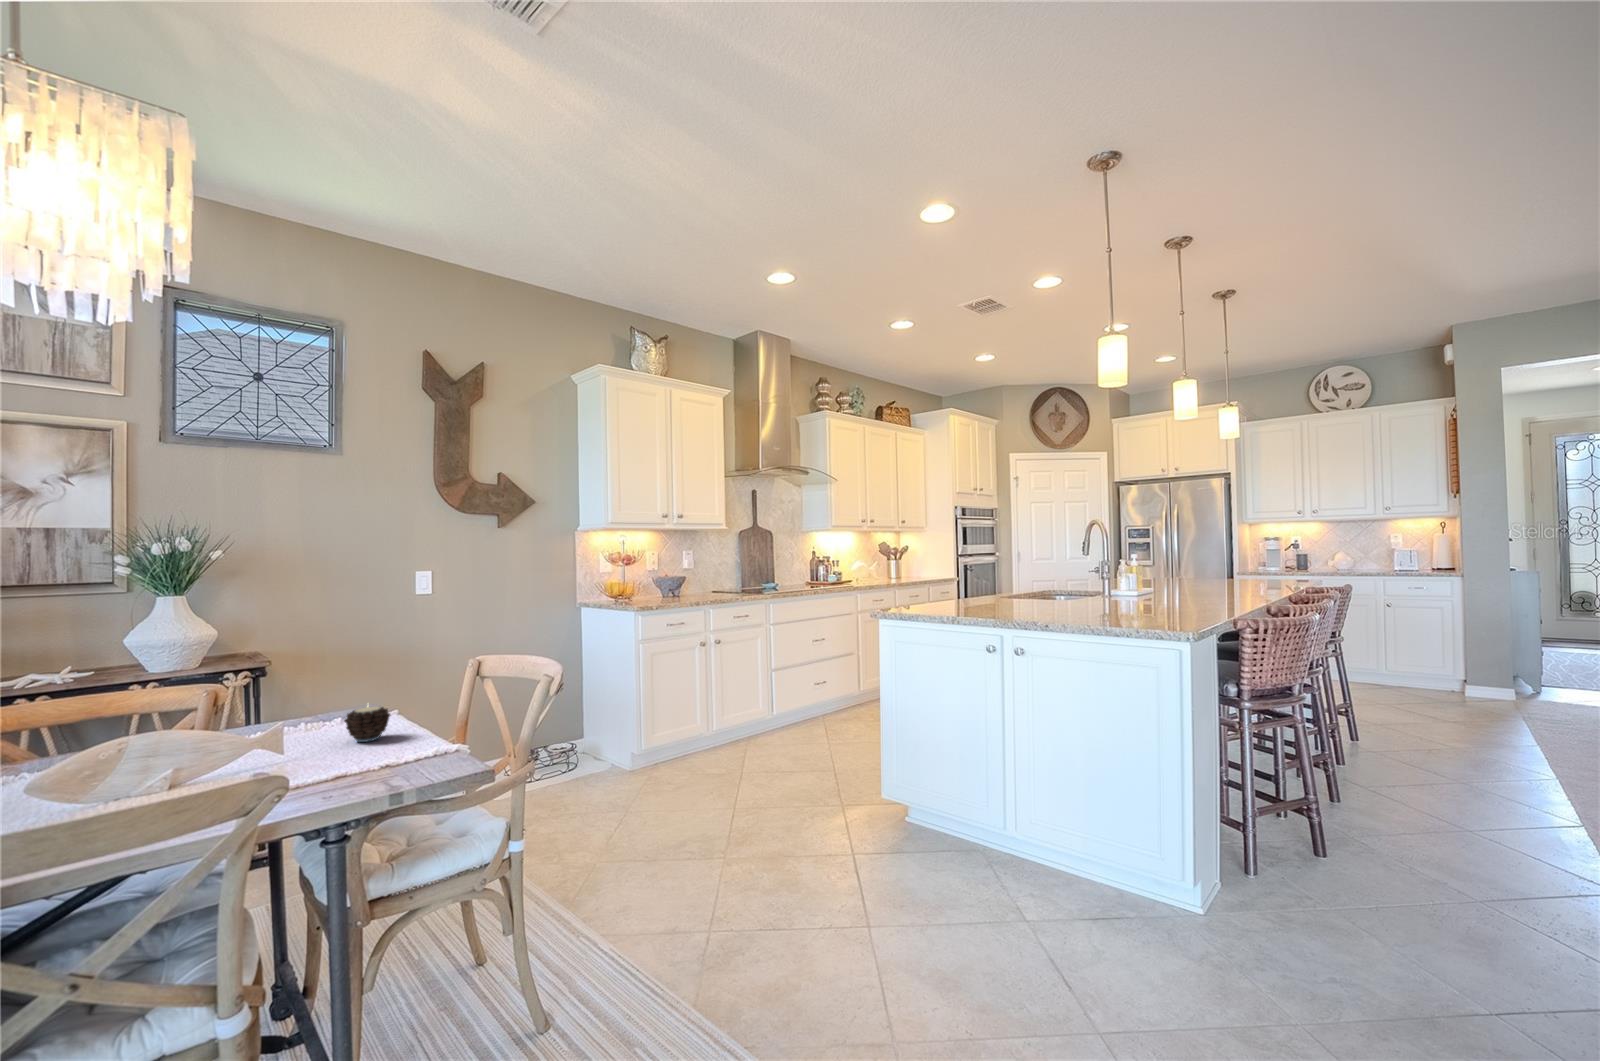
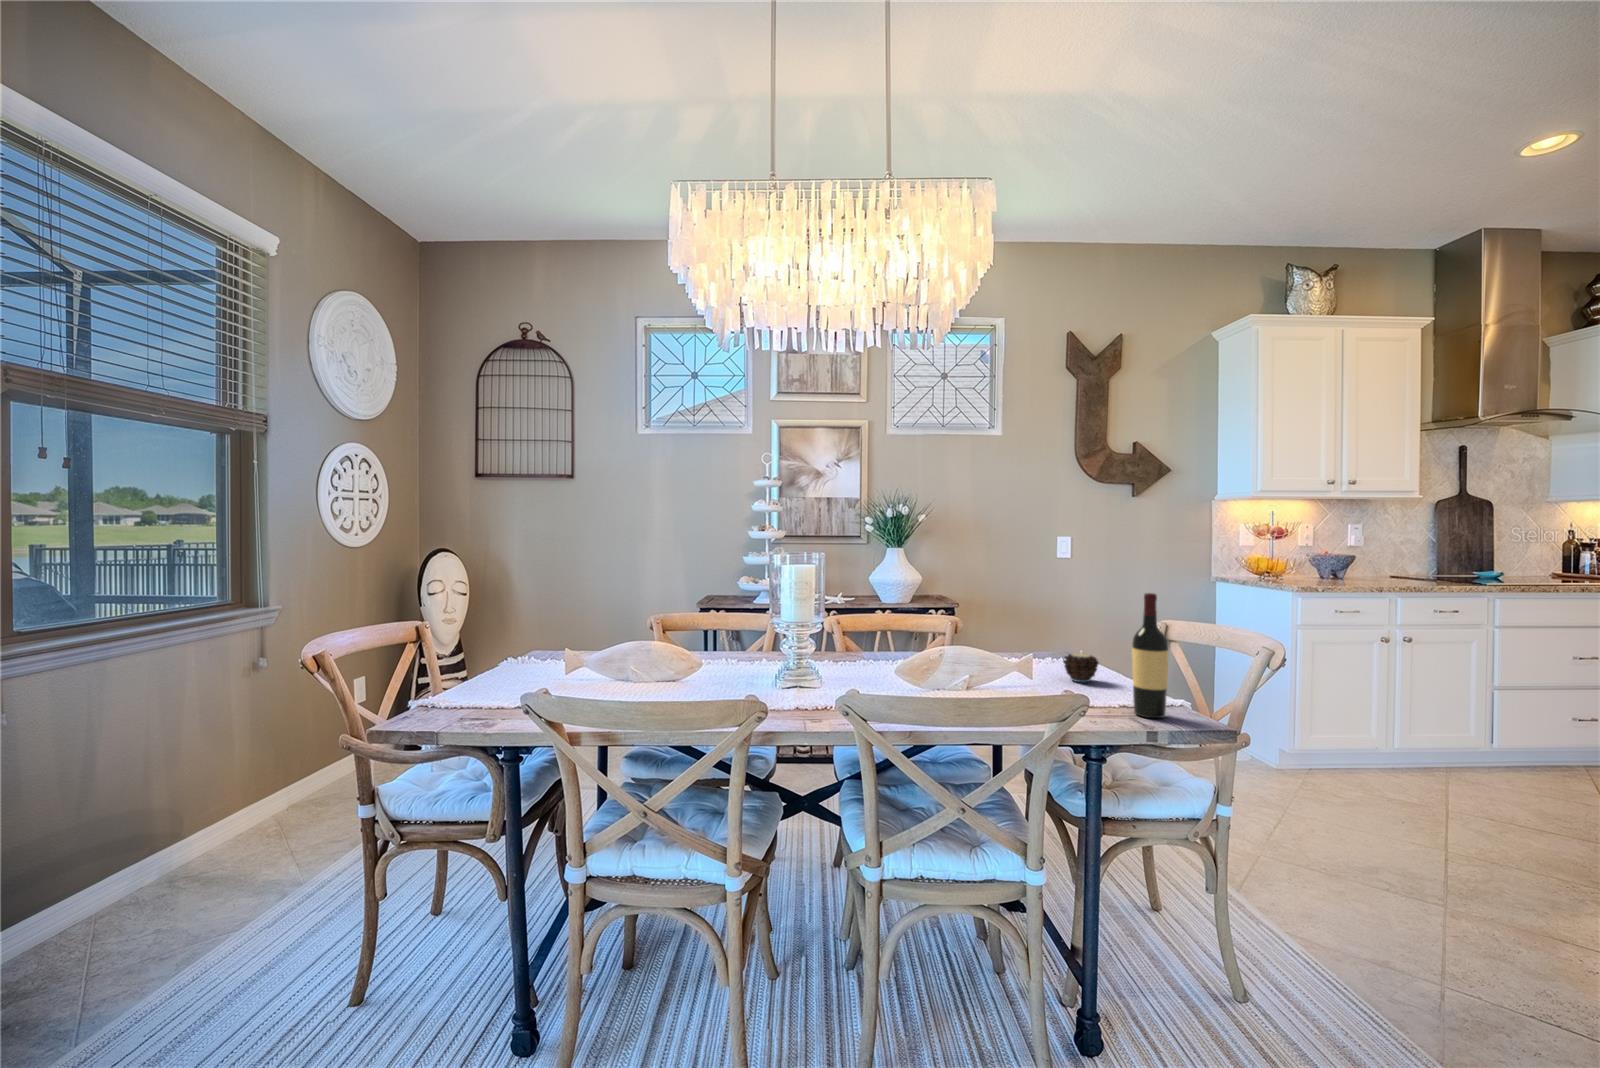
wine bottle: none [398,632,440,774] -> present [1132,593,1169,718]

